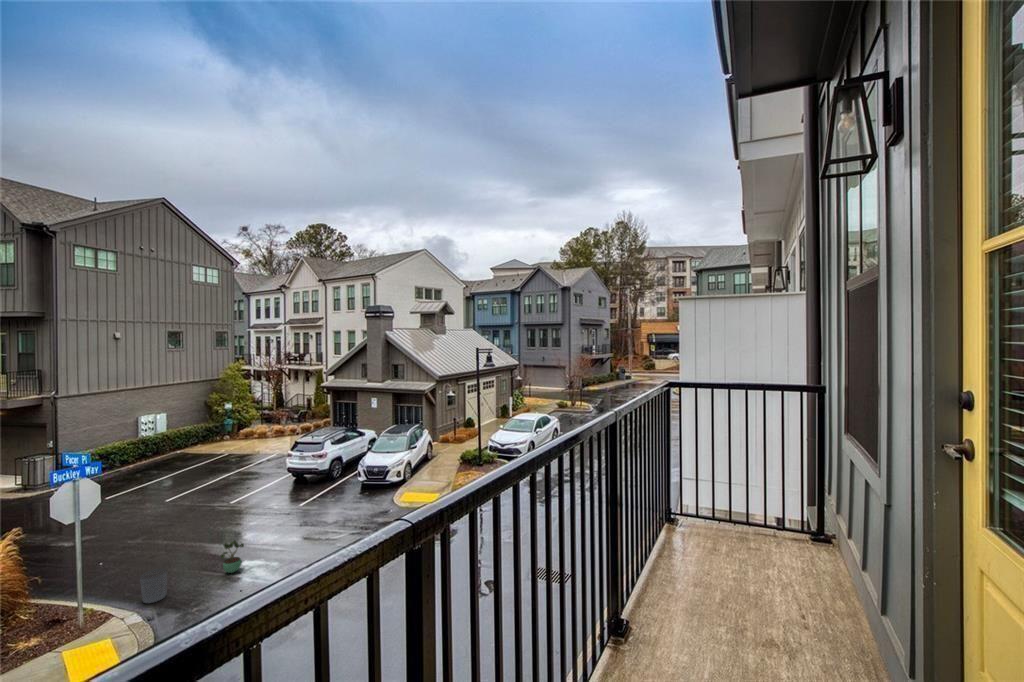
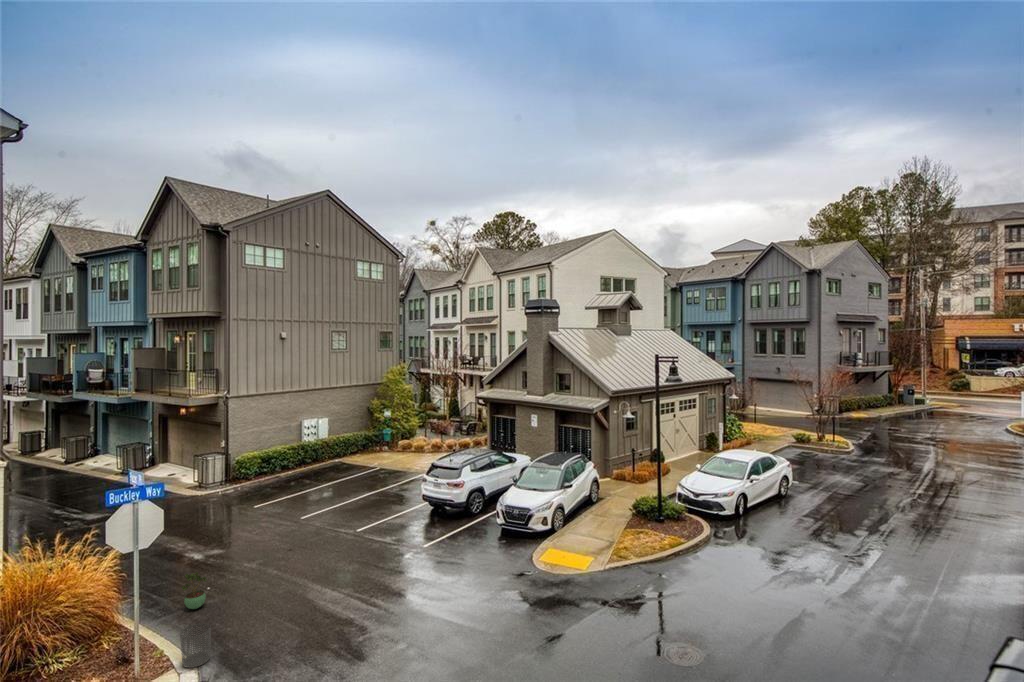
potted plant: present [221,540,244,573] -> present [182,572,206,609]

